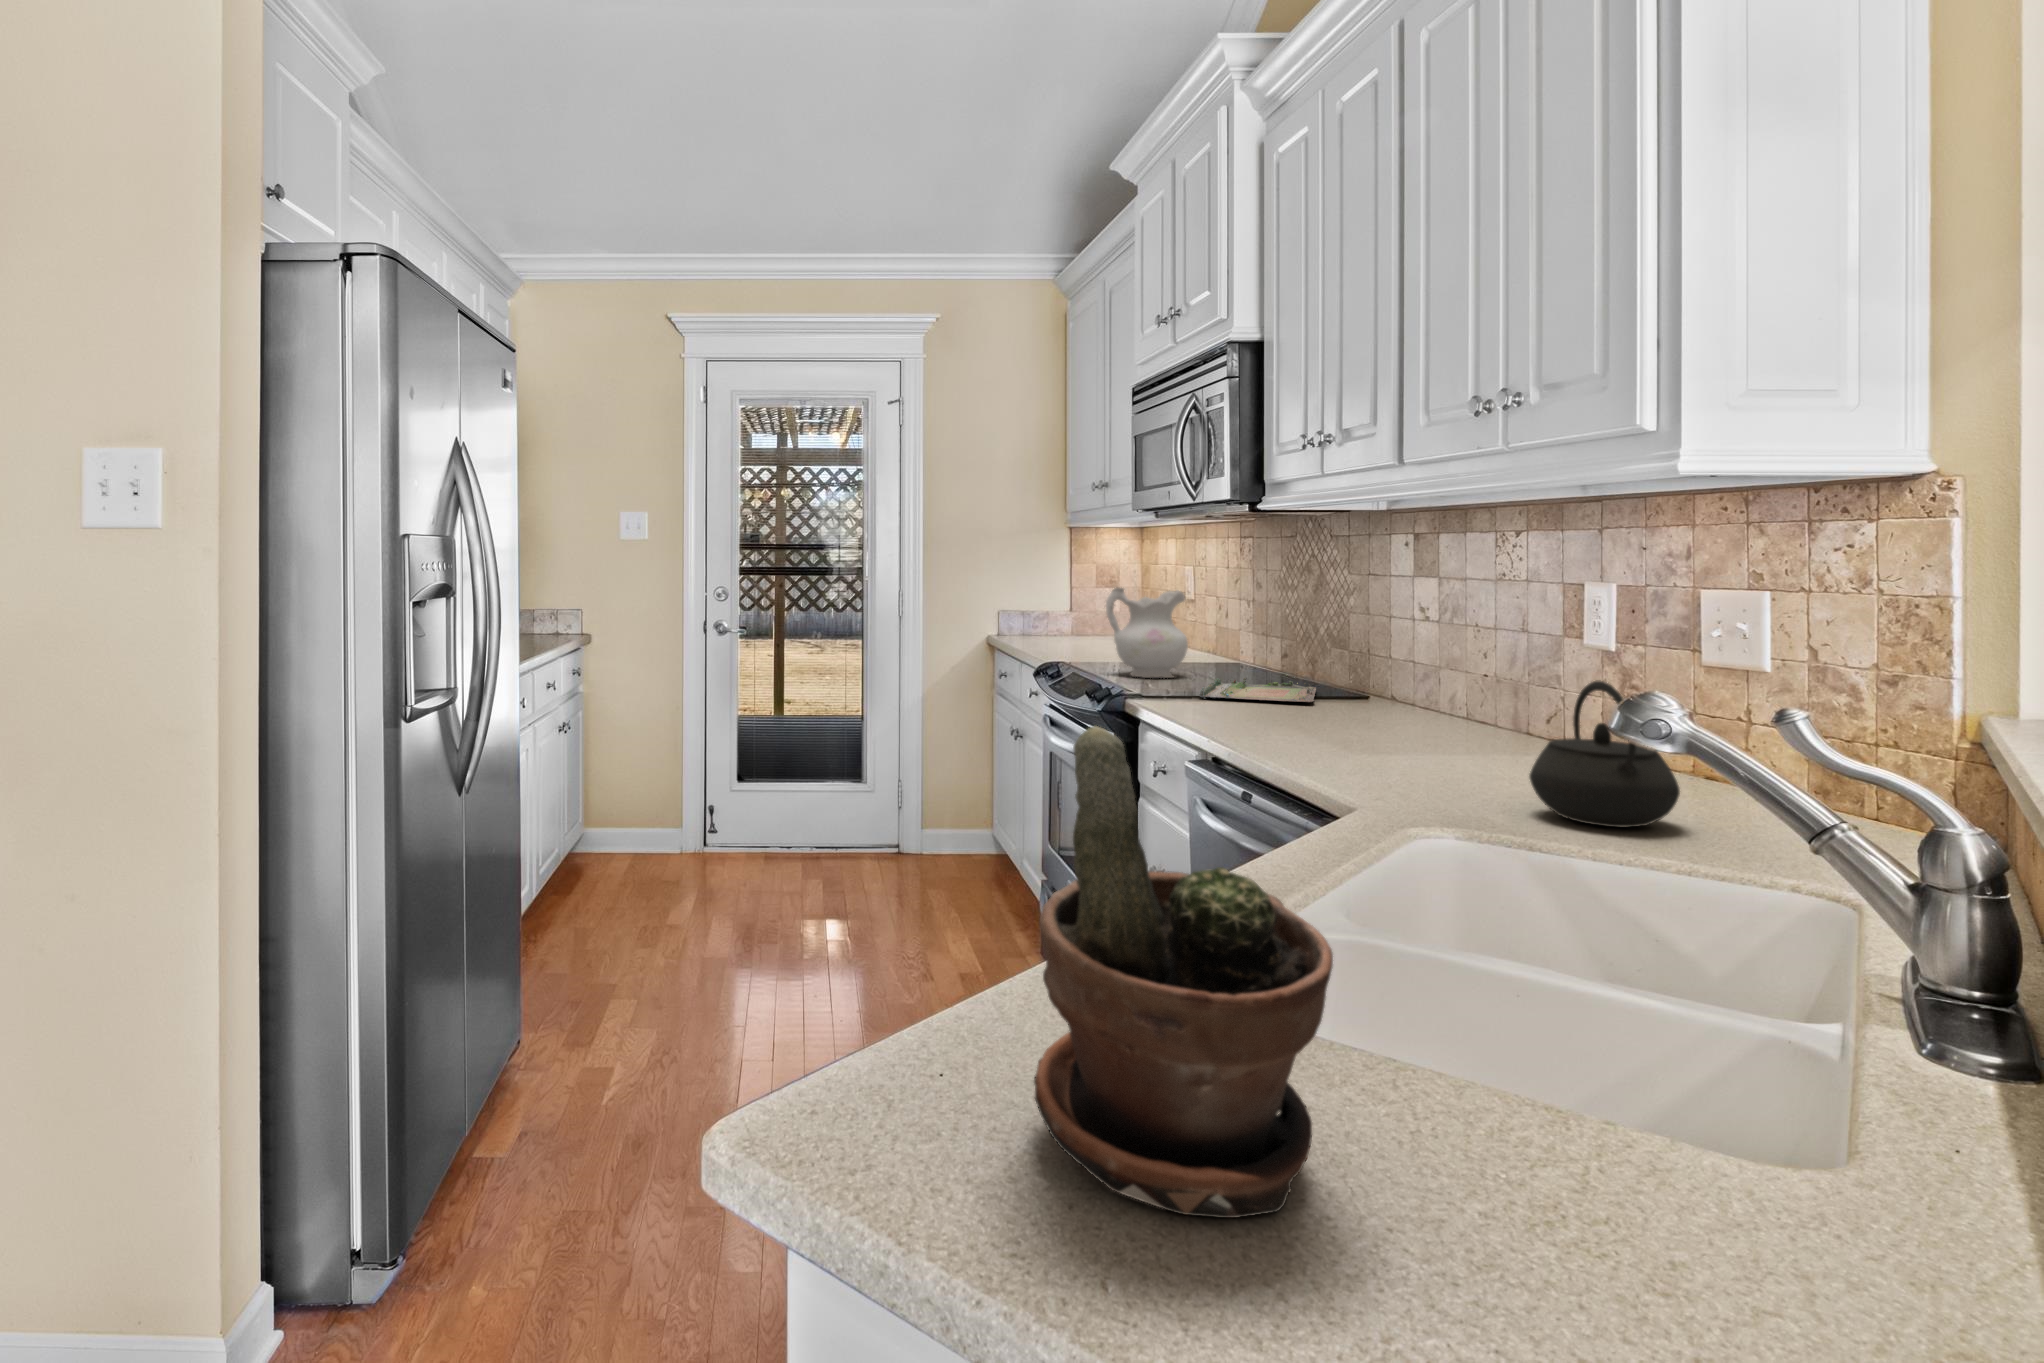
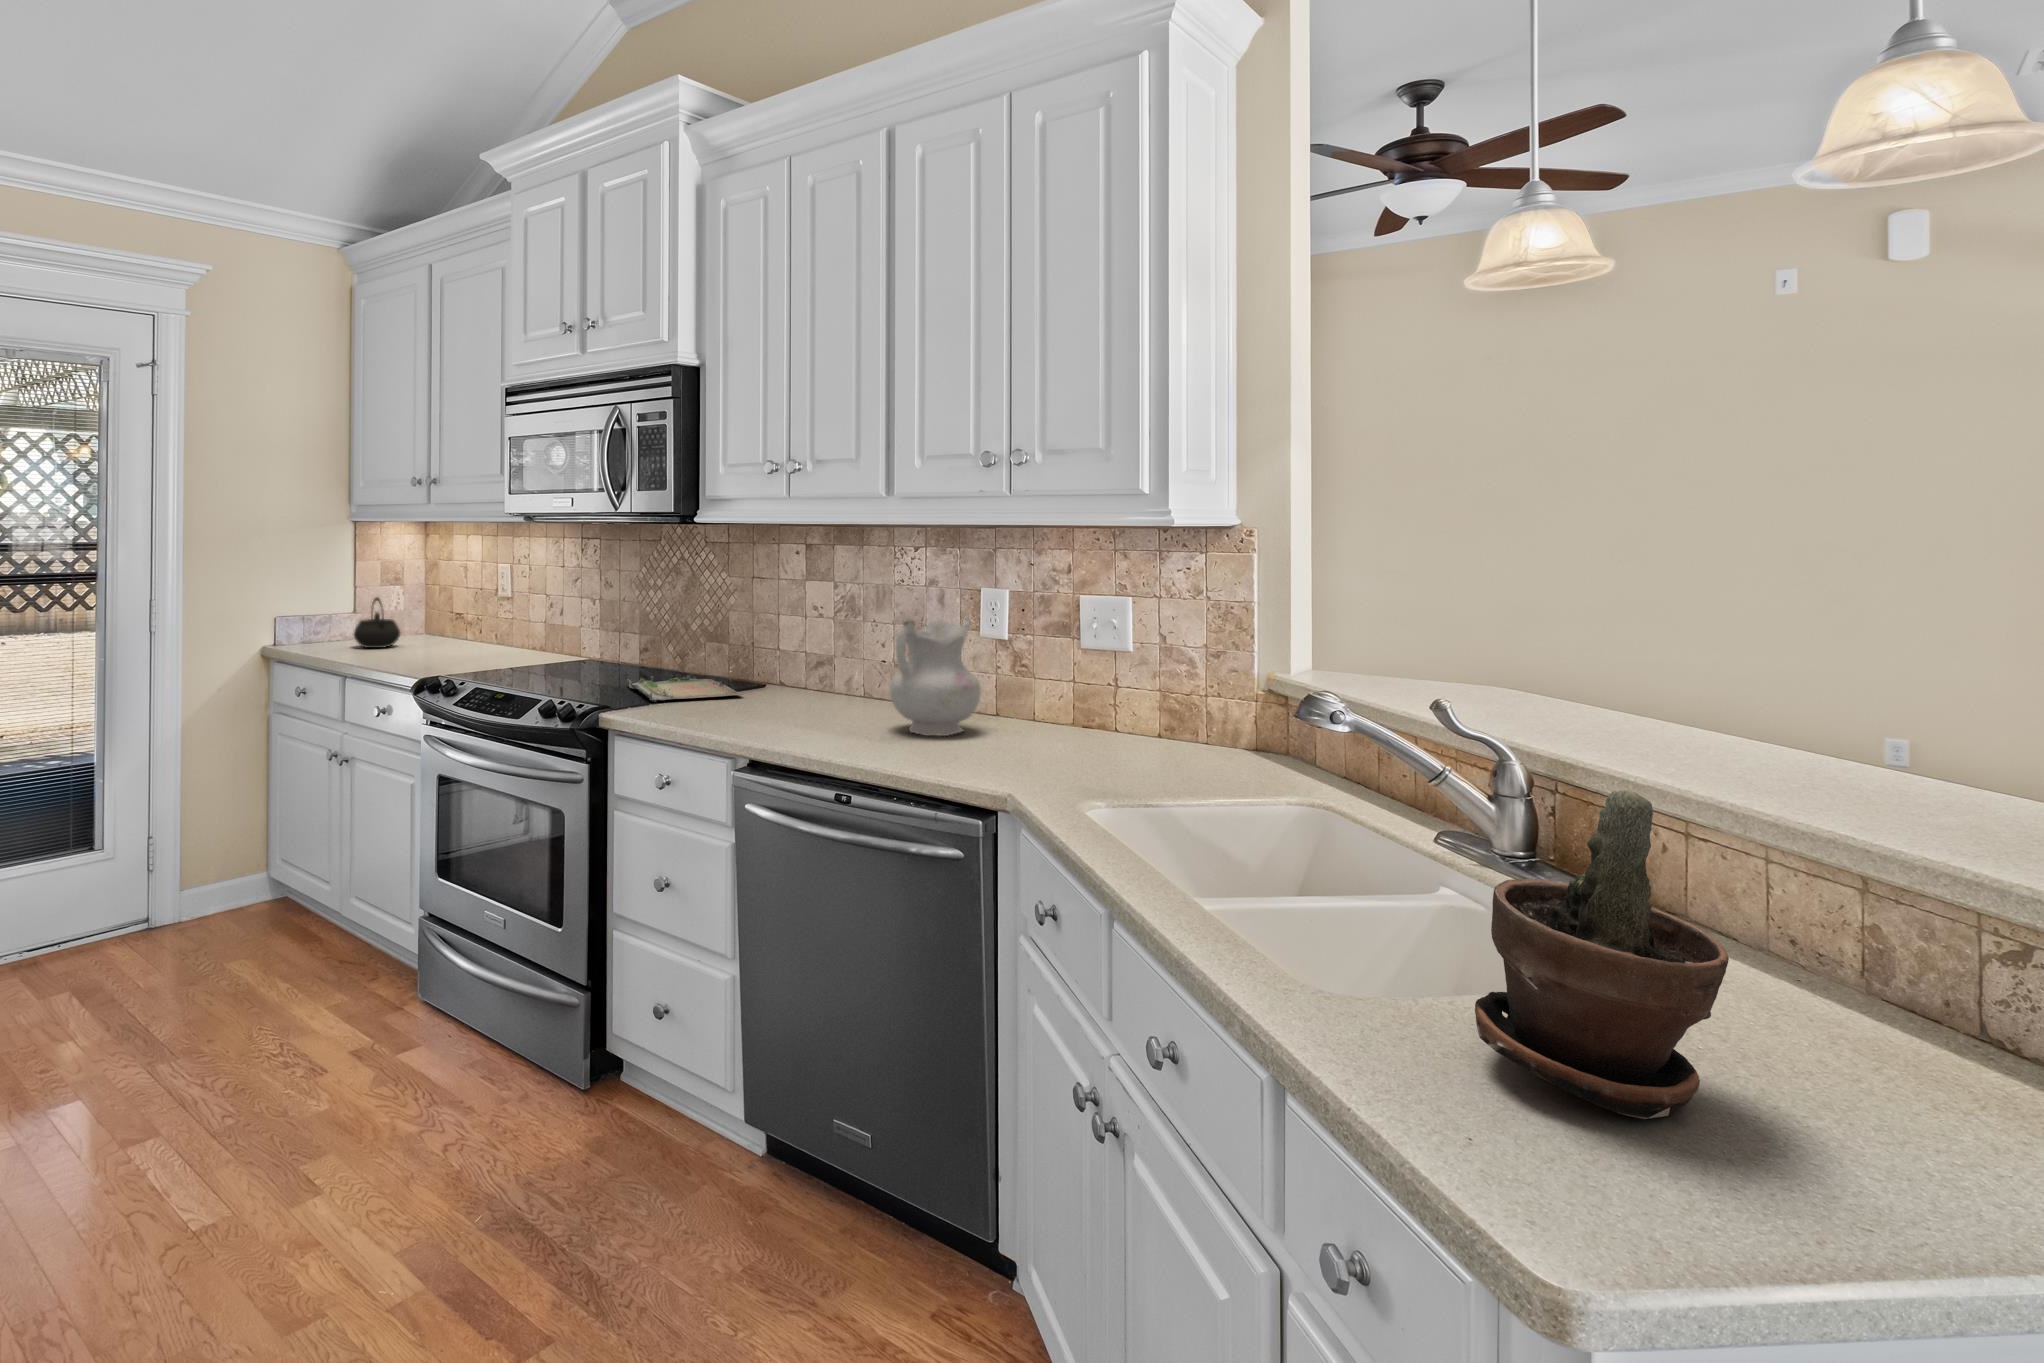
ceramic pitcher: present [1106,588,1188,678] -> present [890,619,981,736]
kettle: present [1529,680,1680,828] -> present [354,597,400,648]

